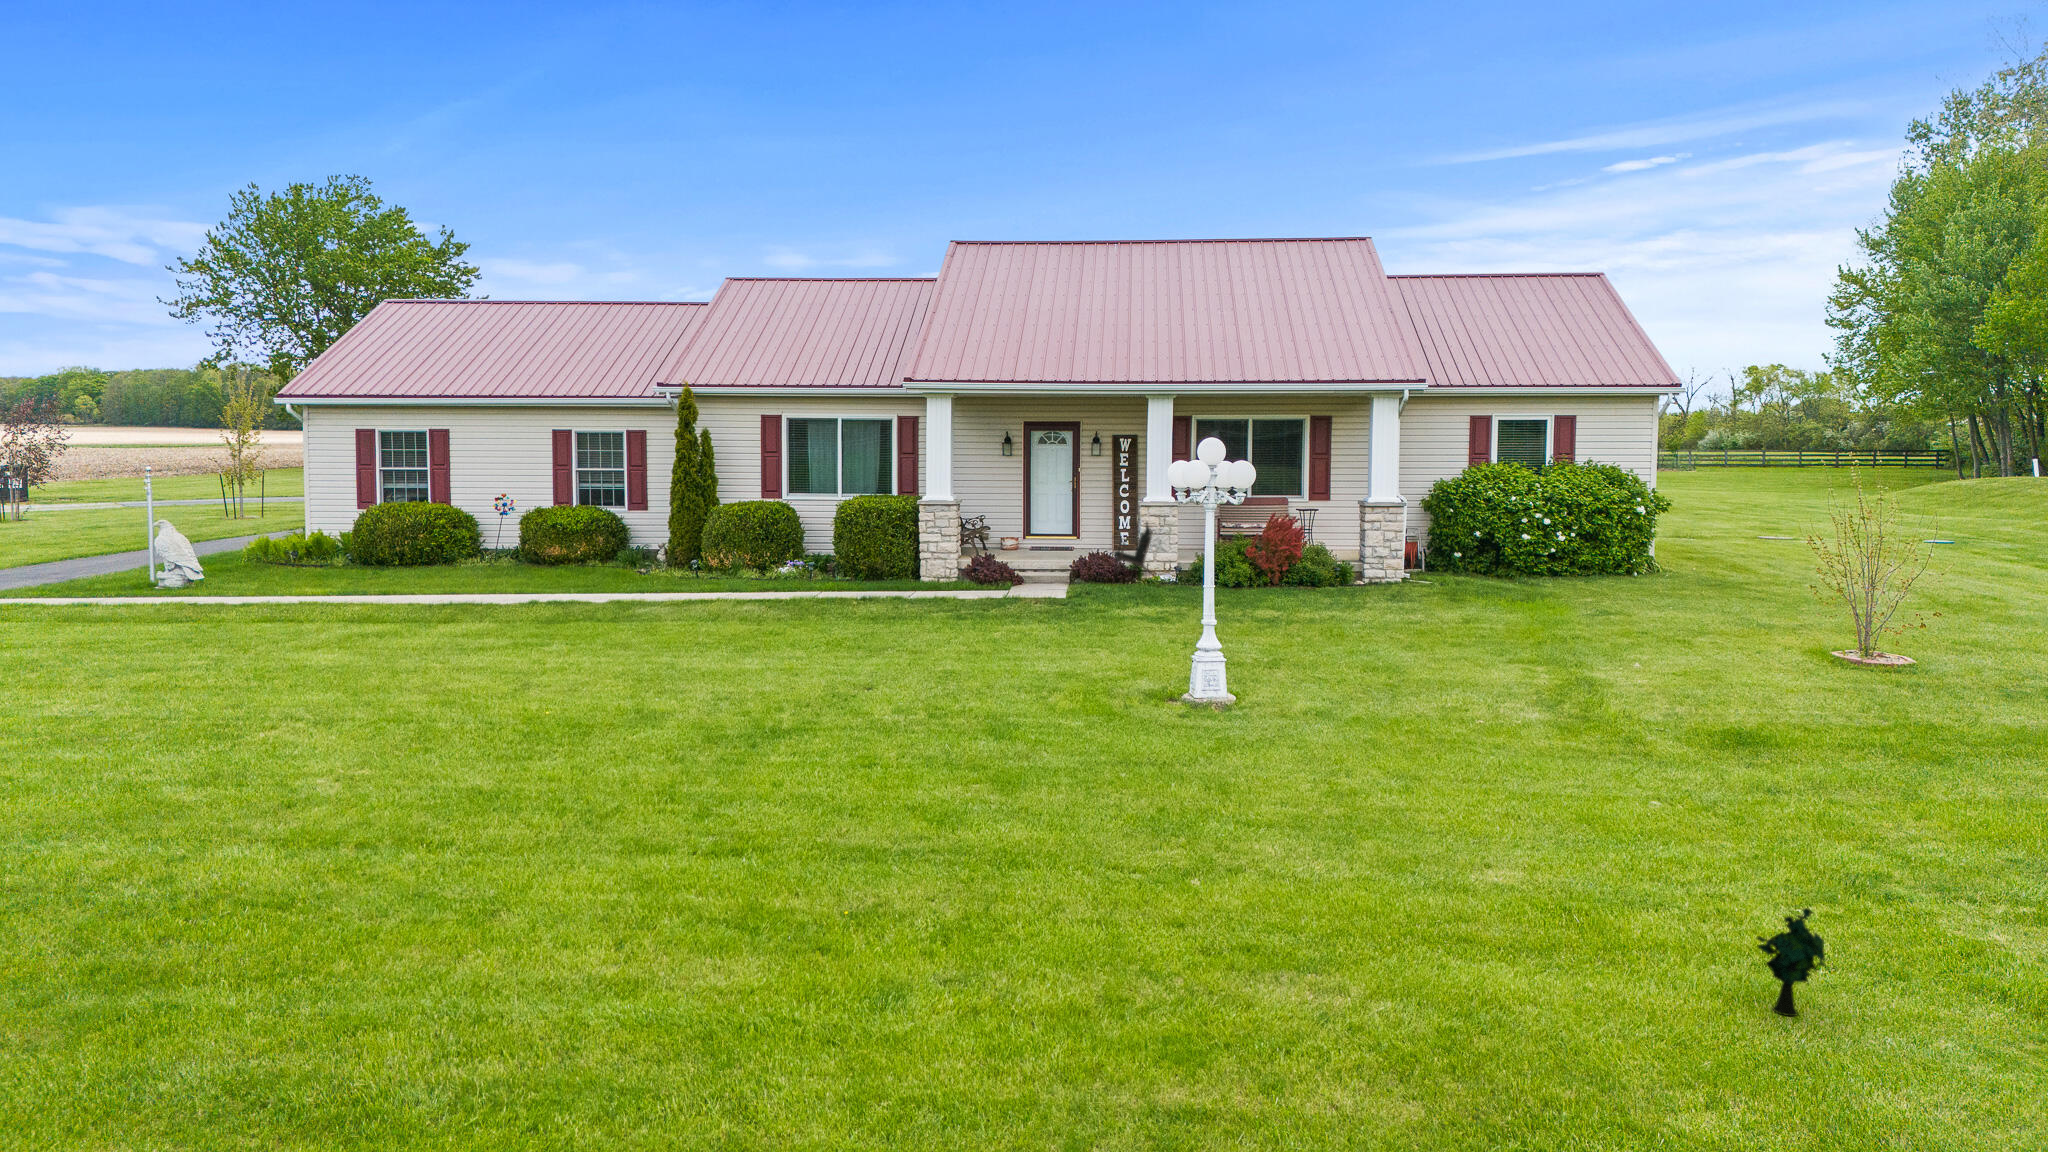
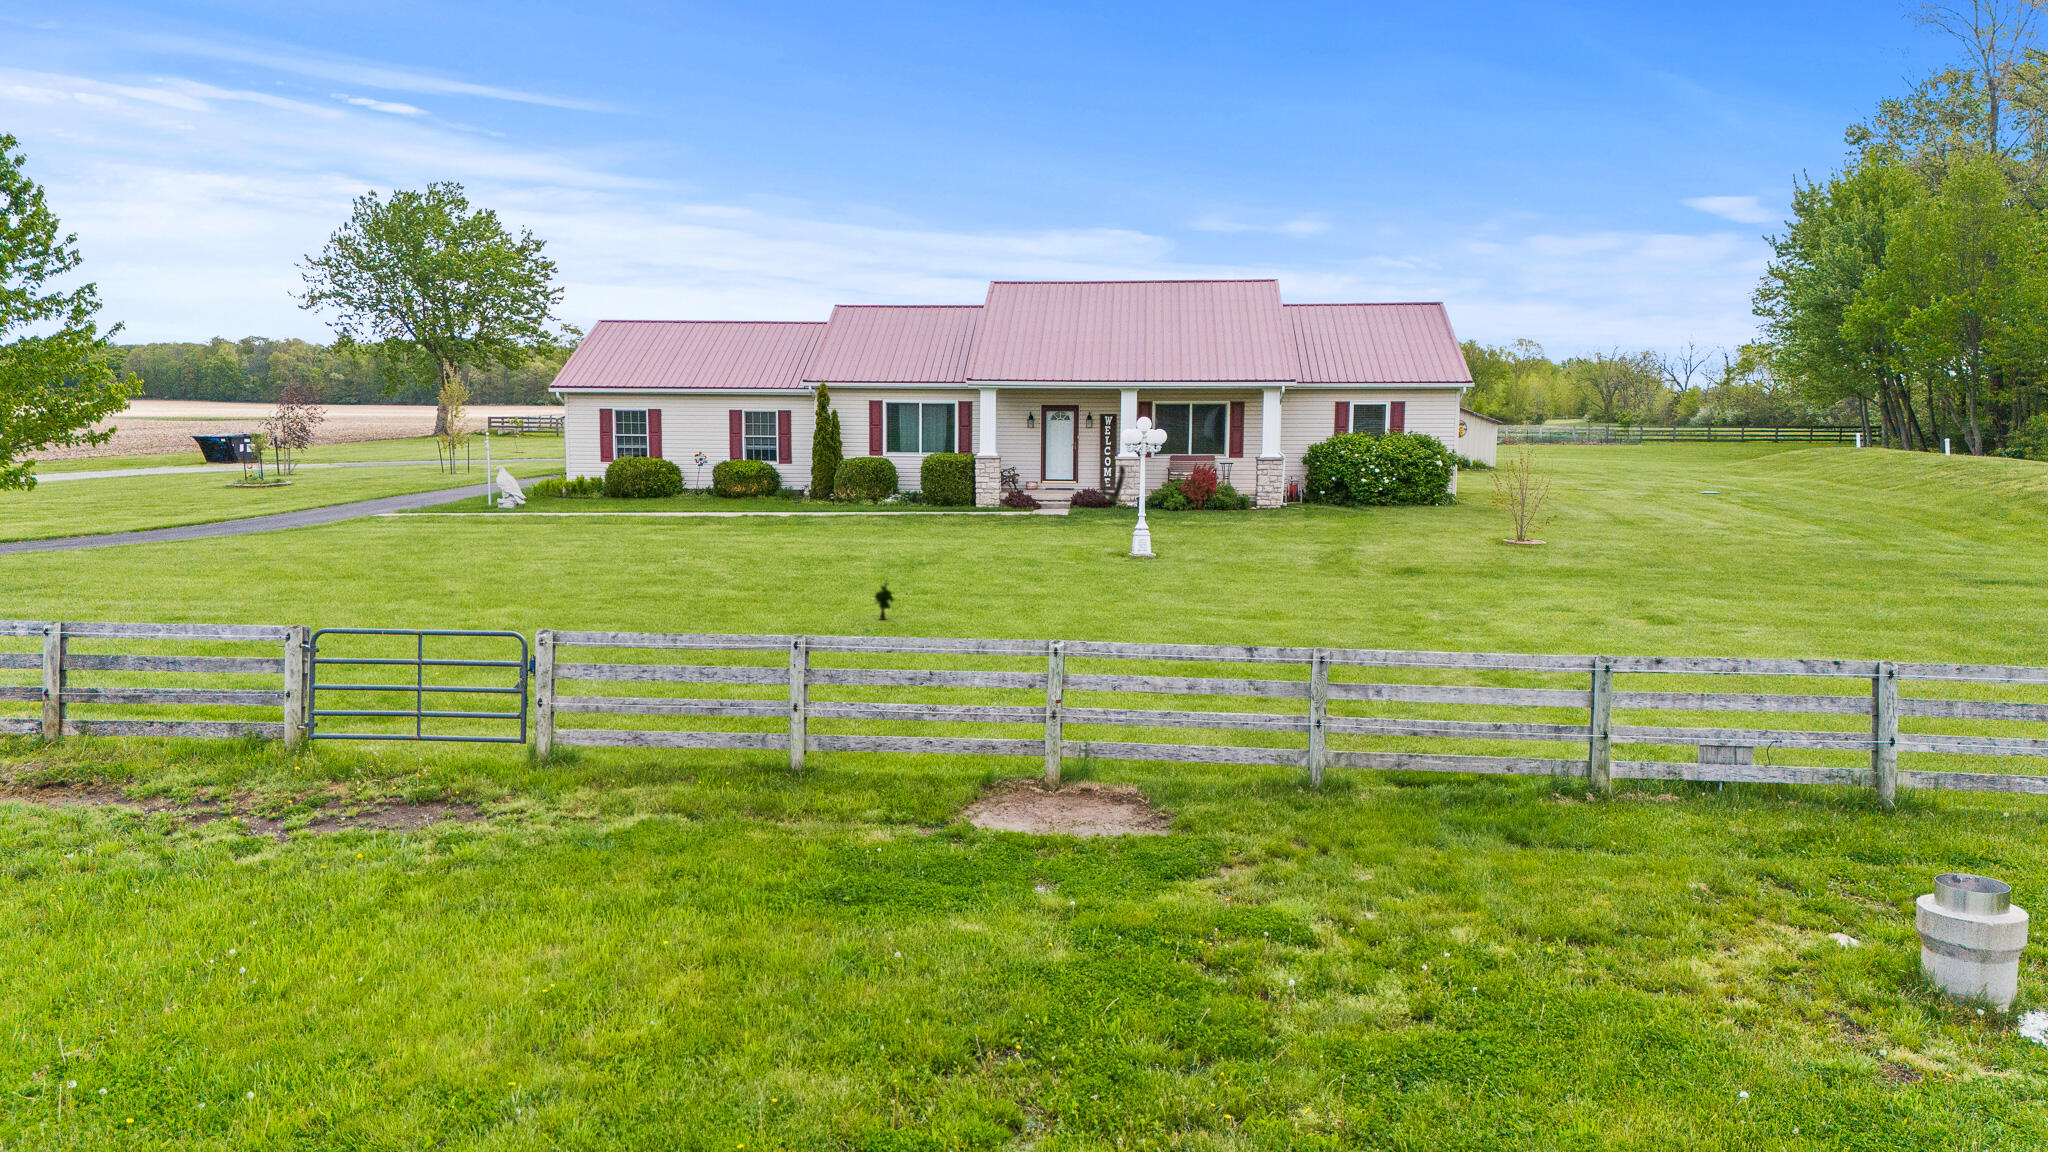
decorative plant: present [1757,908,1825,1016] -> present [874,583,894,620]

